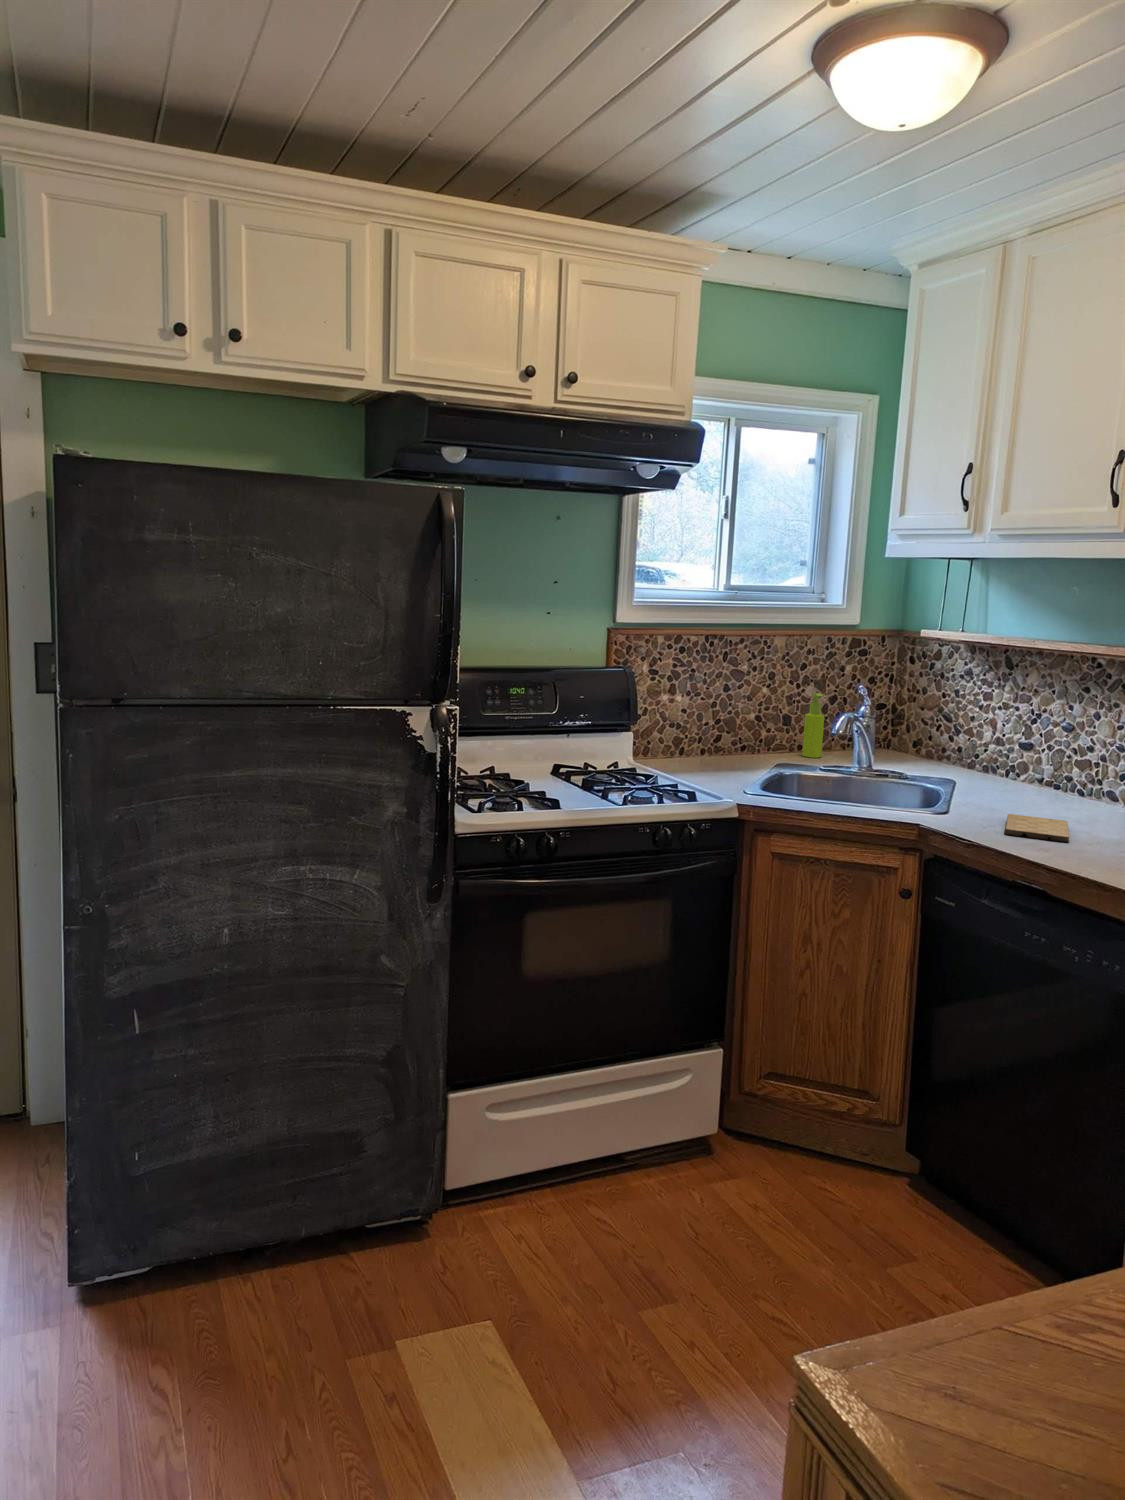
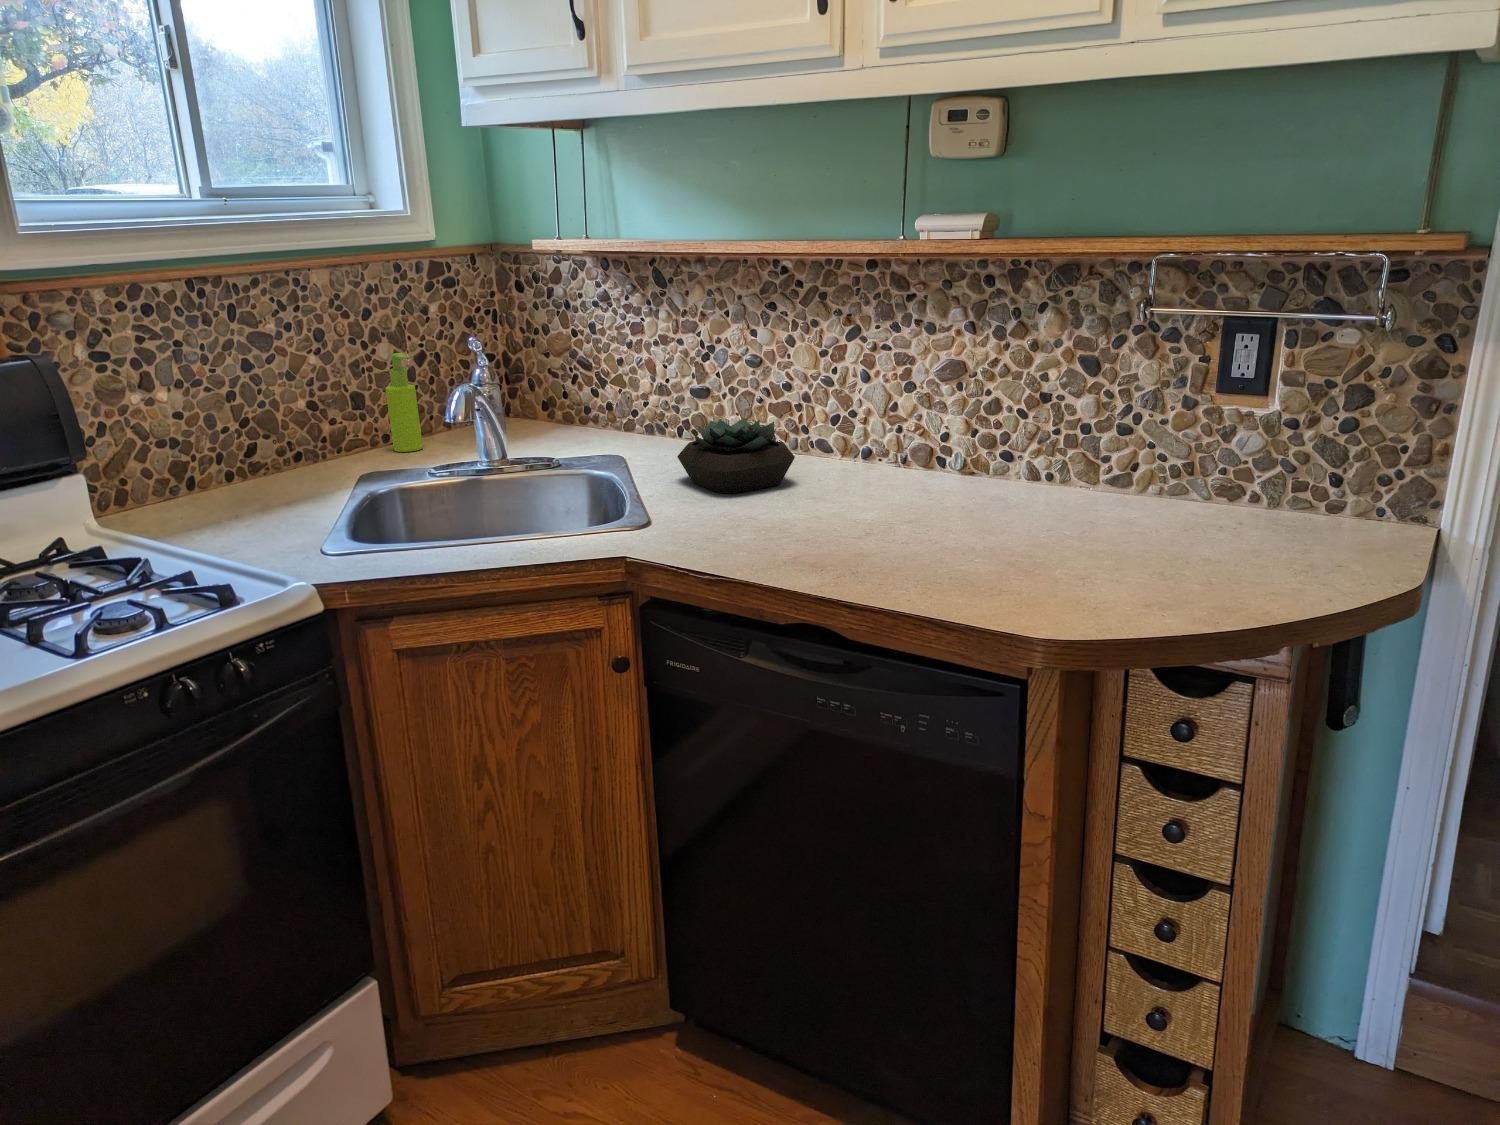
succulent plant: none [987,761,1075,812] -> present [677,418,795,493]
cutting board: present [1004,814,1069,842] -> none [732,503,837,549]

